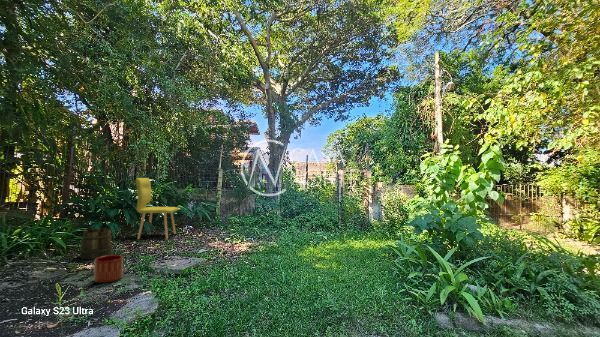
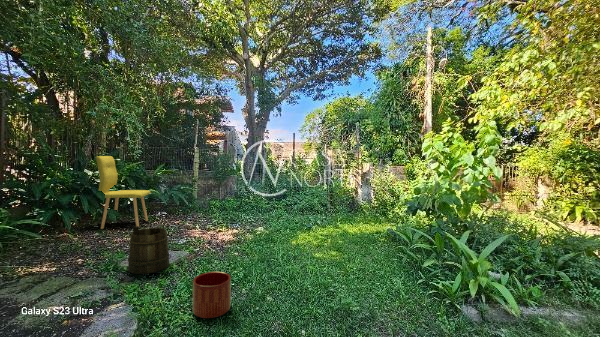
bucket: present [80,227,112,259] -> present [128,226,169,274]
planter: present [94,255,123,283] -> present [193,271,231,318]

